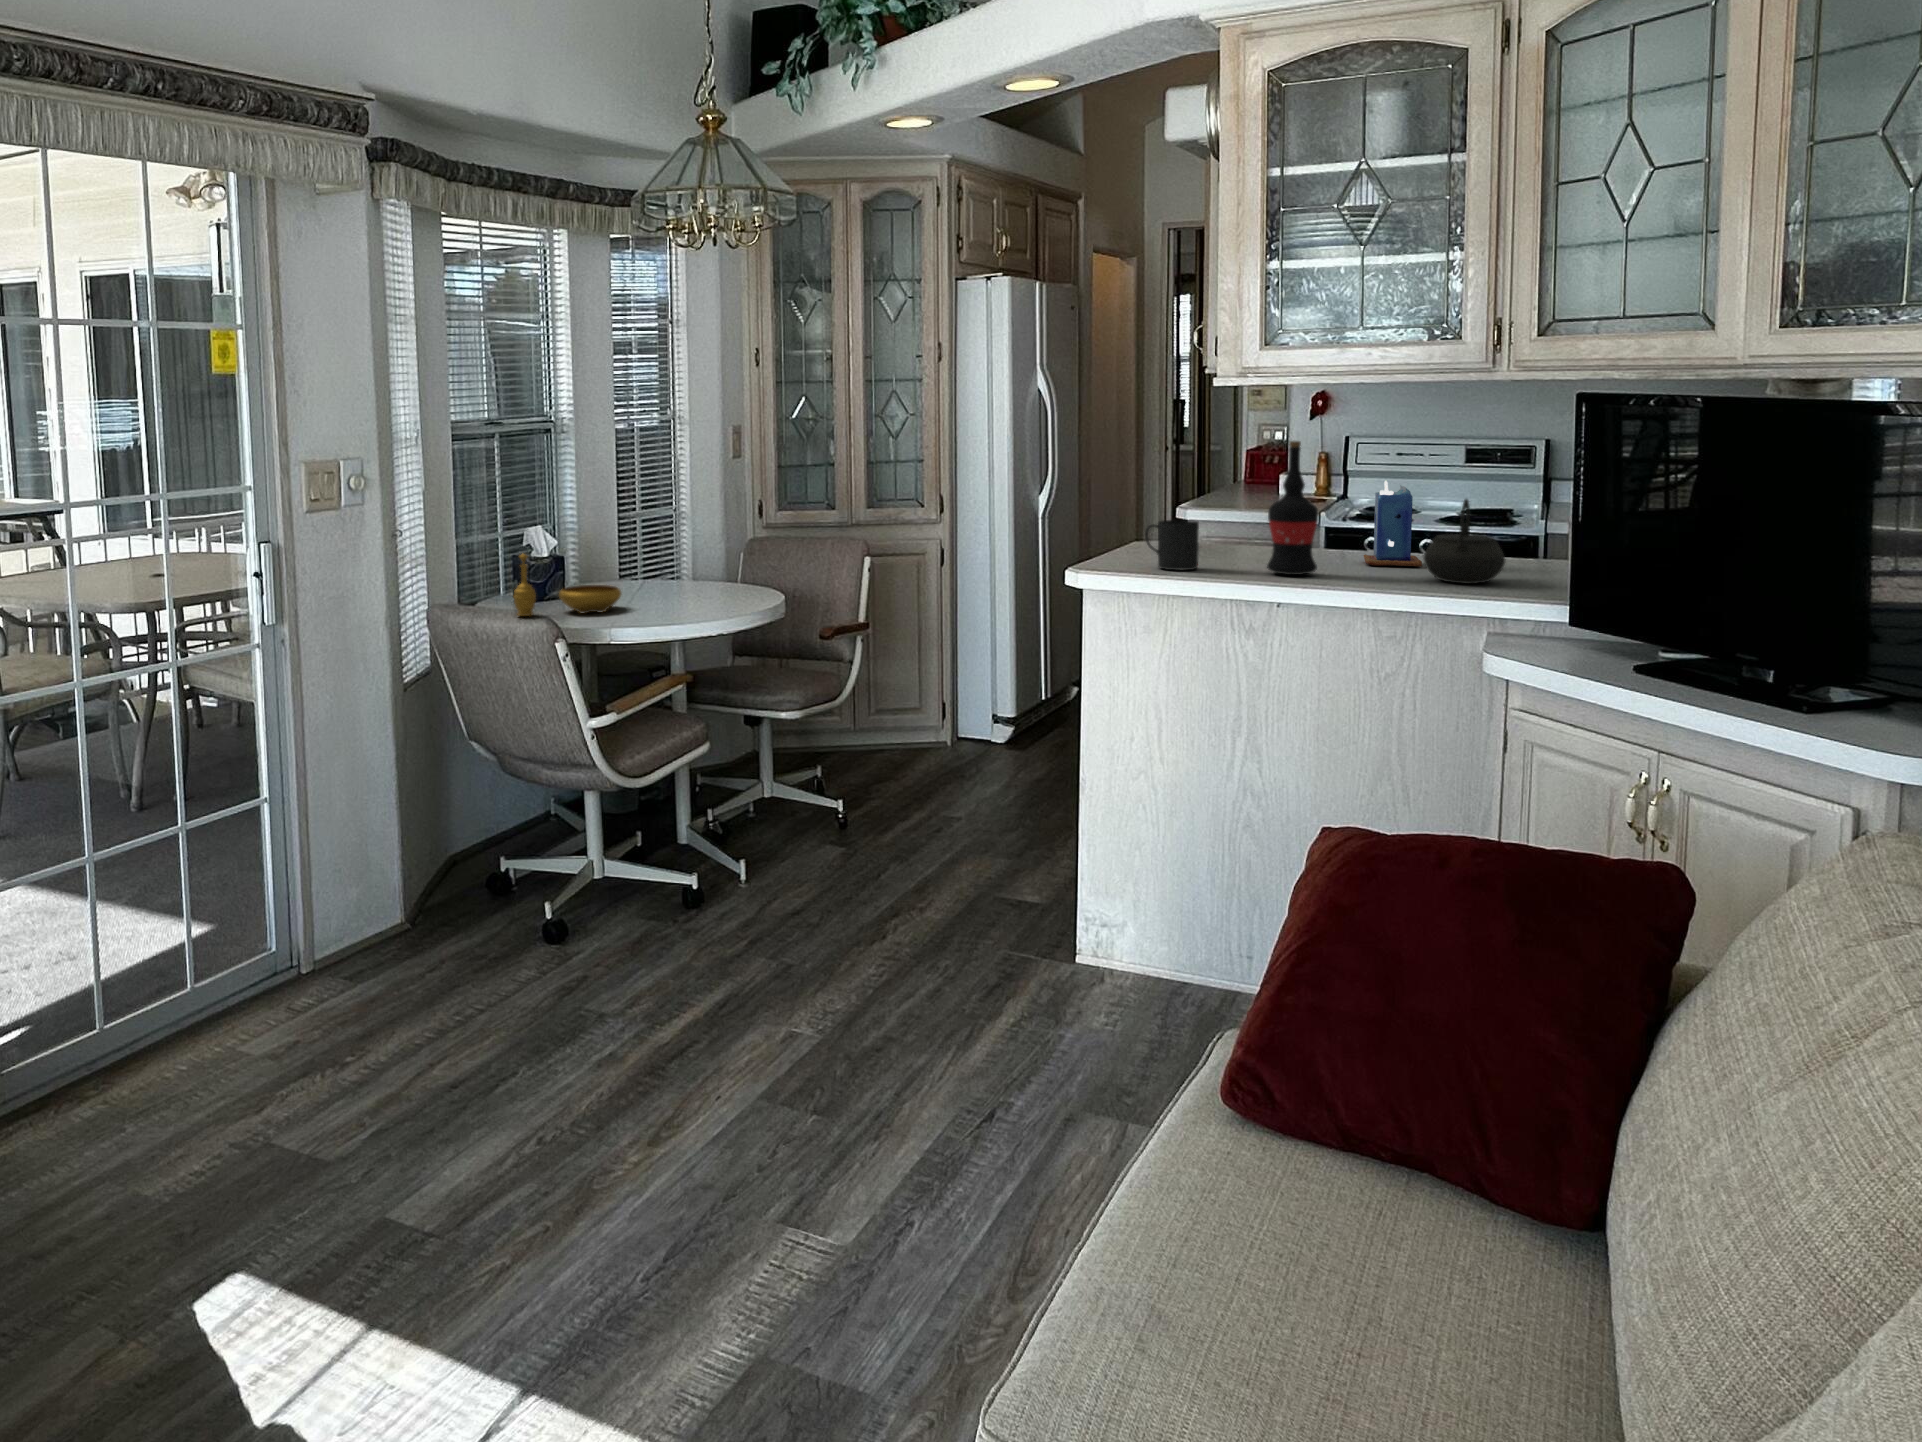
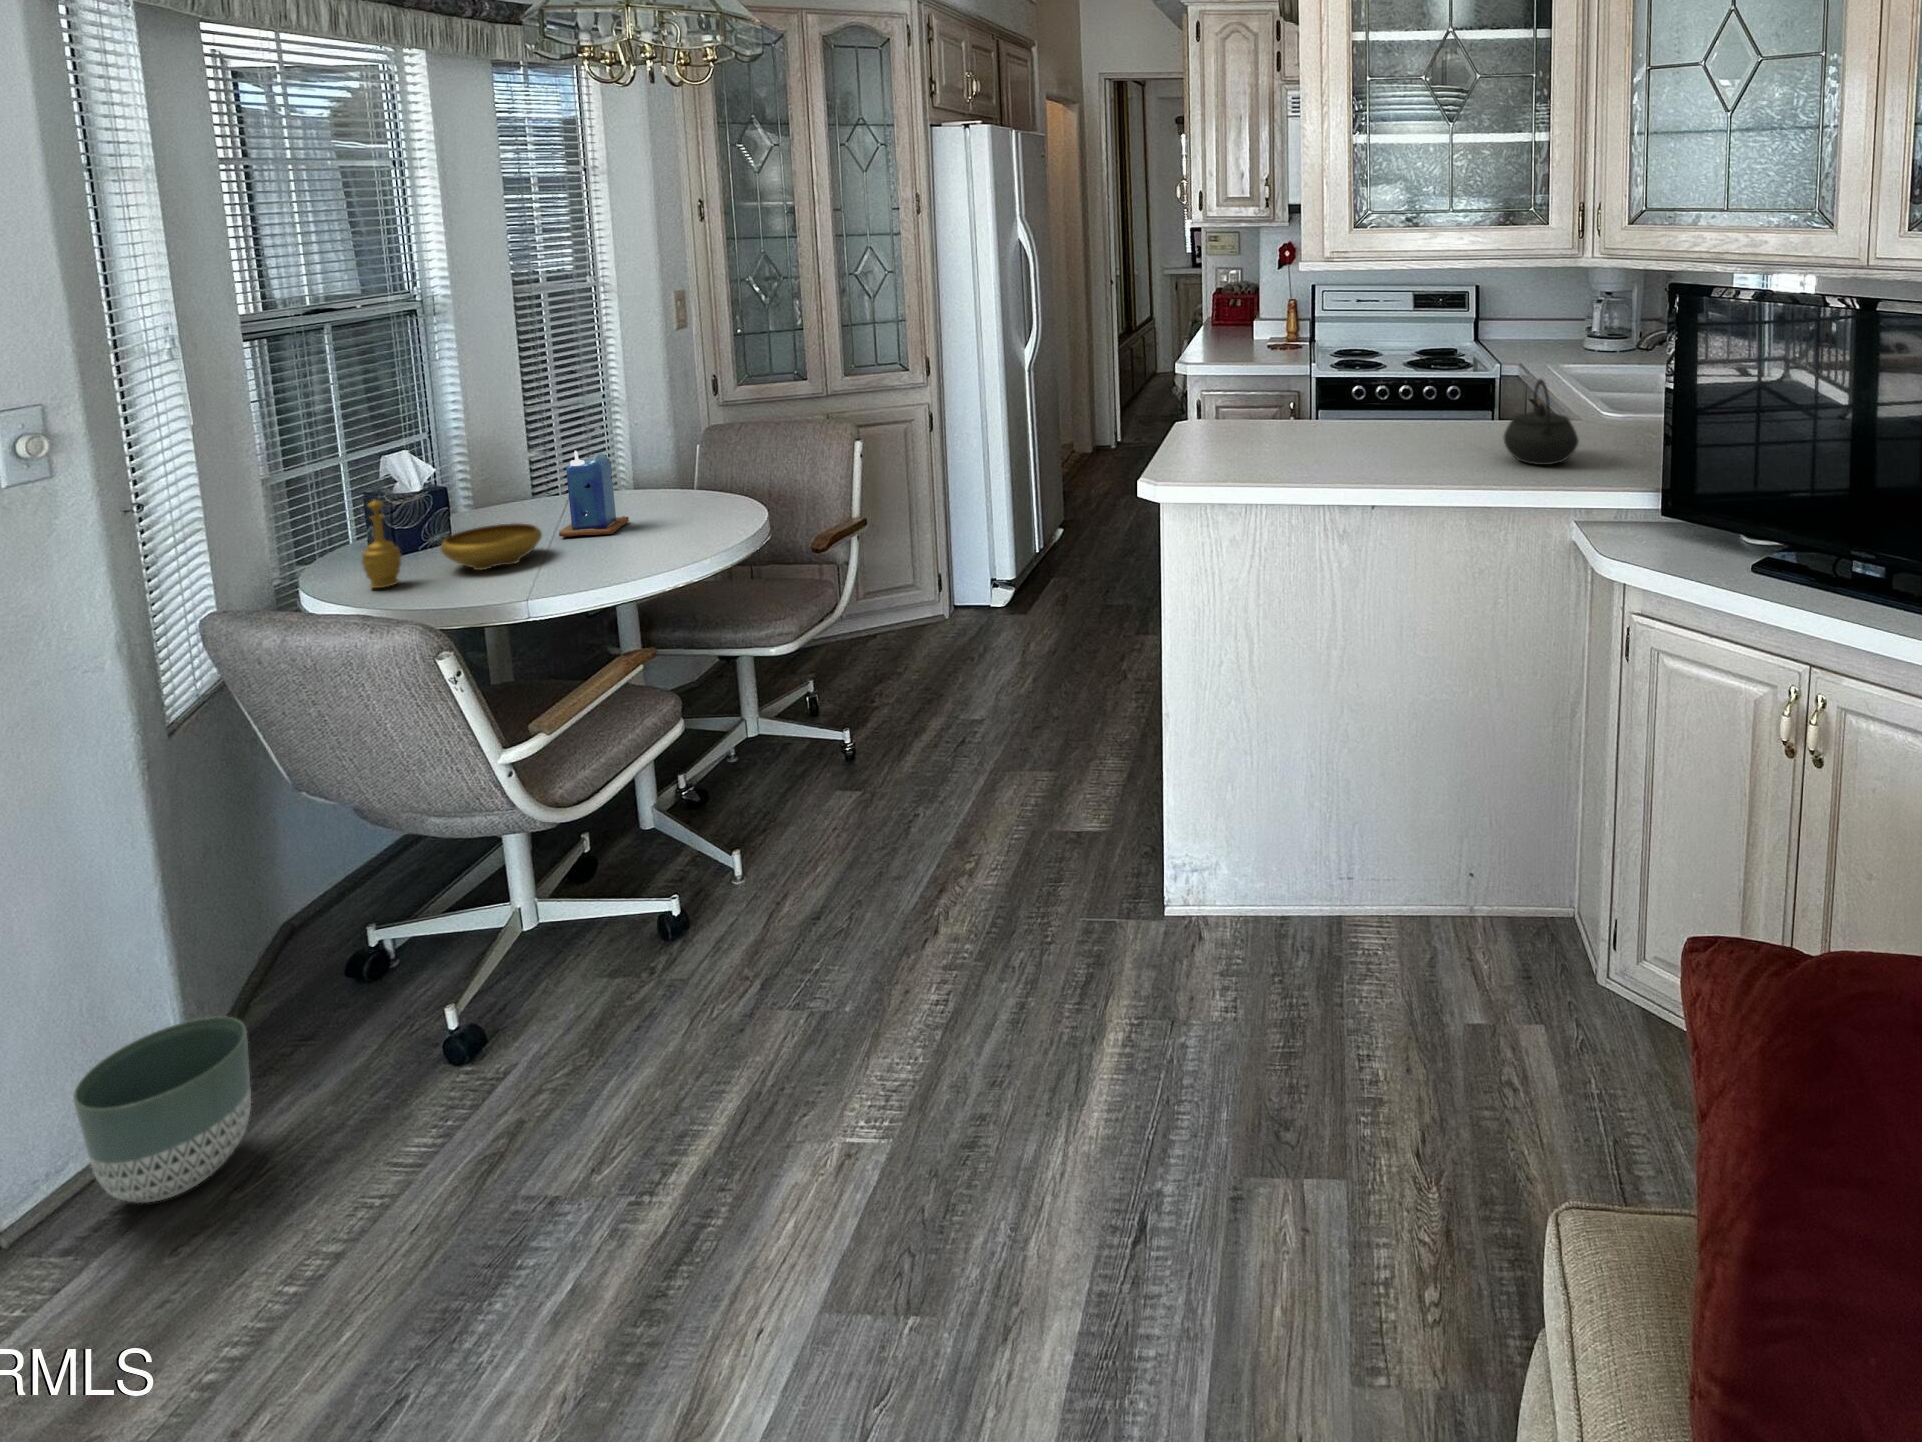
wine bottle: present [1267,441,1319,575] -> none [1359,325,1410,468]
candle: present [1364,480,1422,566] -> present [559,451,629,537]
mug: present [1145,520,1199,570] -> none [1233,412,1288,471]
planter: none [363,861,444,959] -> present [73,1016,251,1203]

